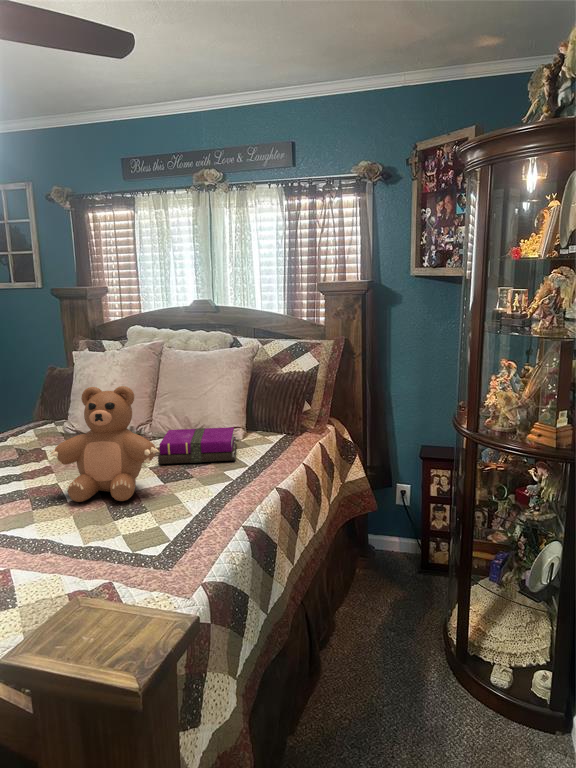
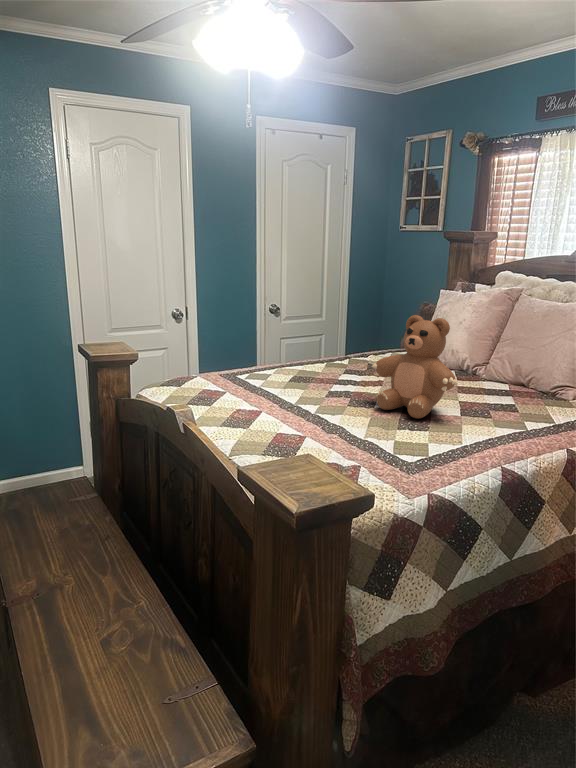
notebook: present [158,427,236,464] -> none [470,374,565,416]

